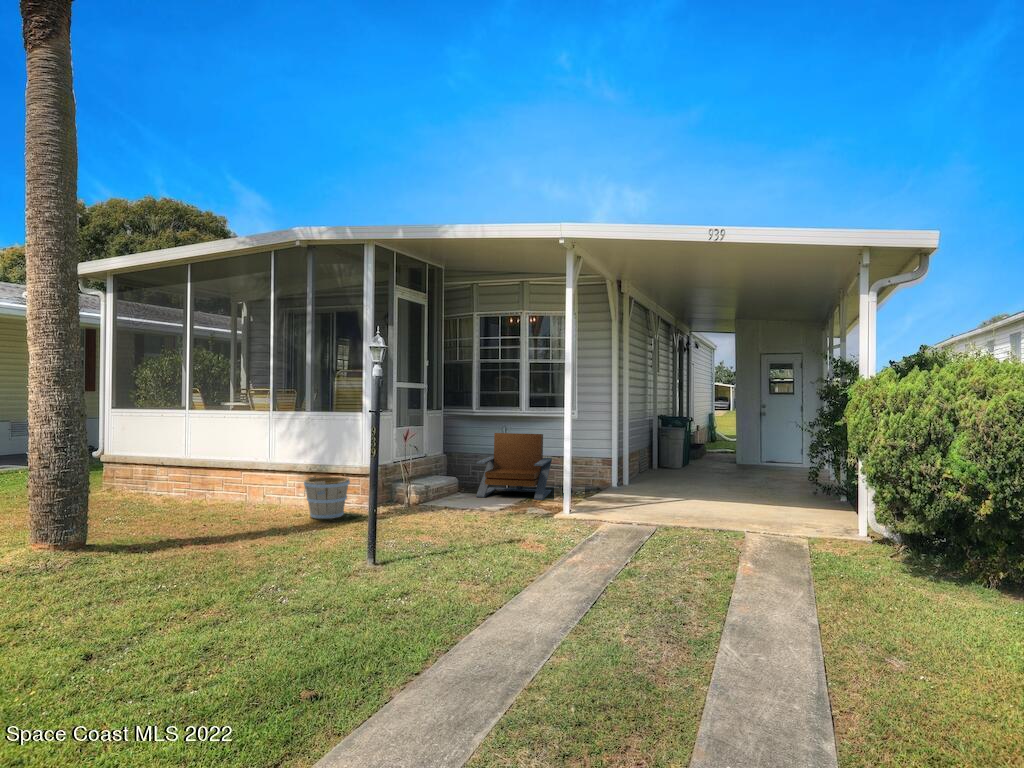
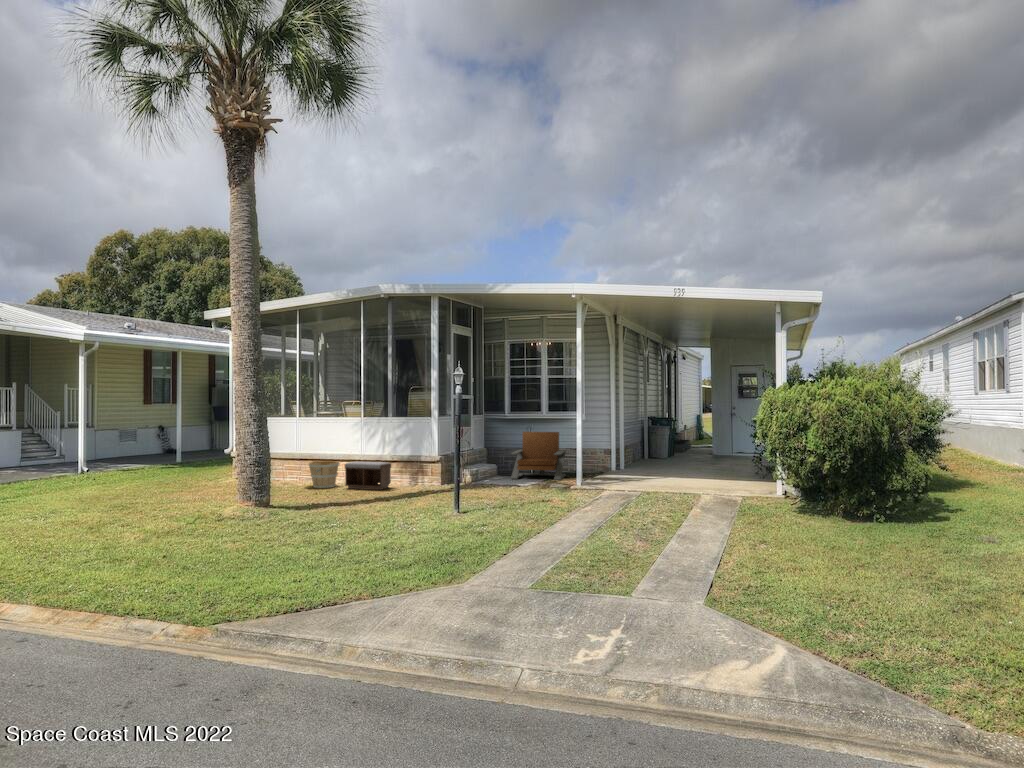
bench: none [240,472,306,514] -> present [345,462,391,490]
wooden bucket: present [304,477,350,519] -> present [309,461,339,488]

